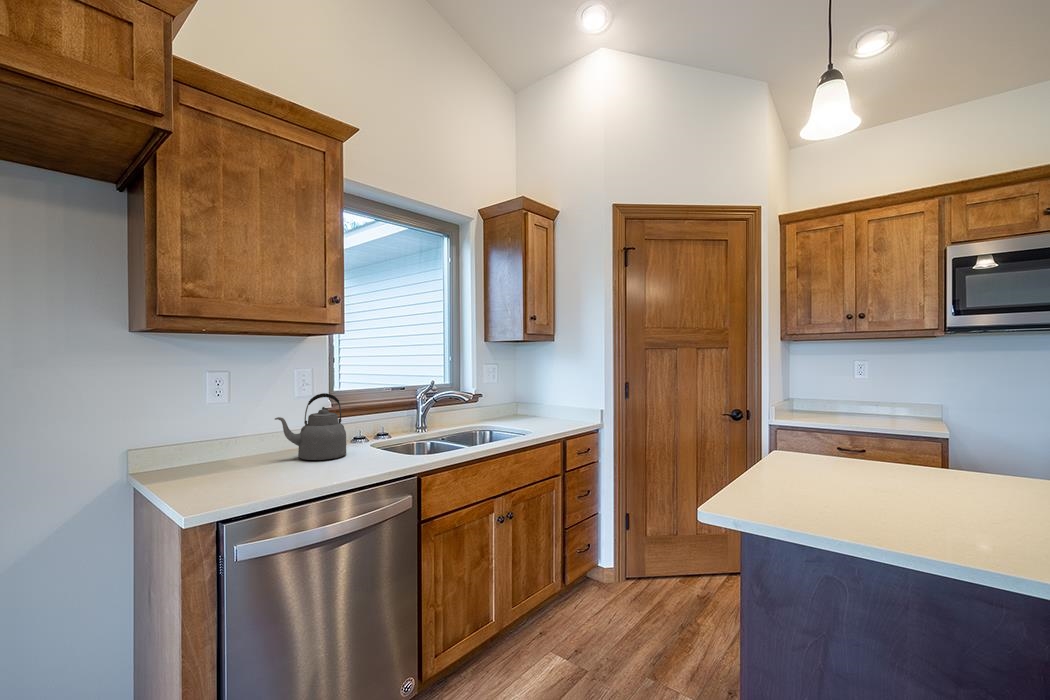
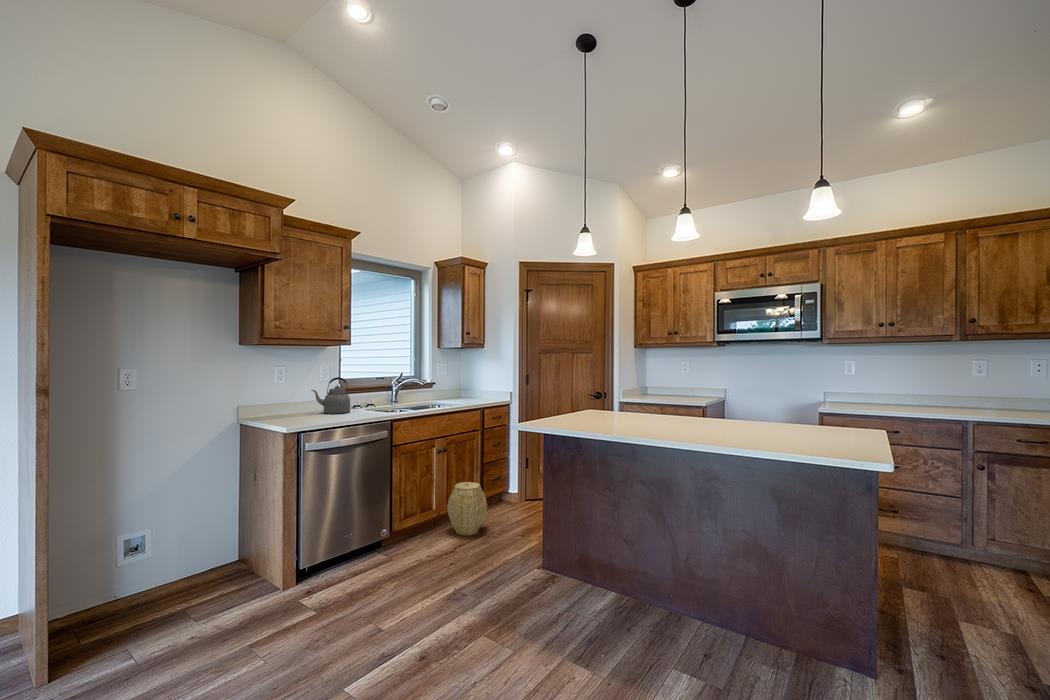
woven basket: none [516,570,585,672] -> present [447,482,487,536]

